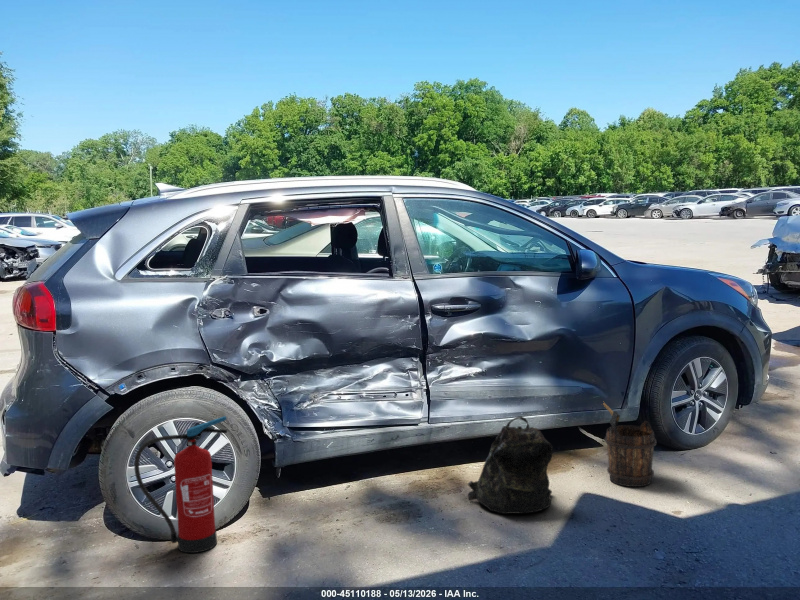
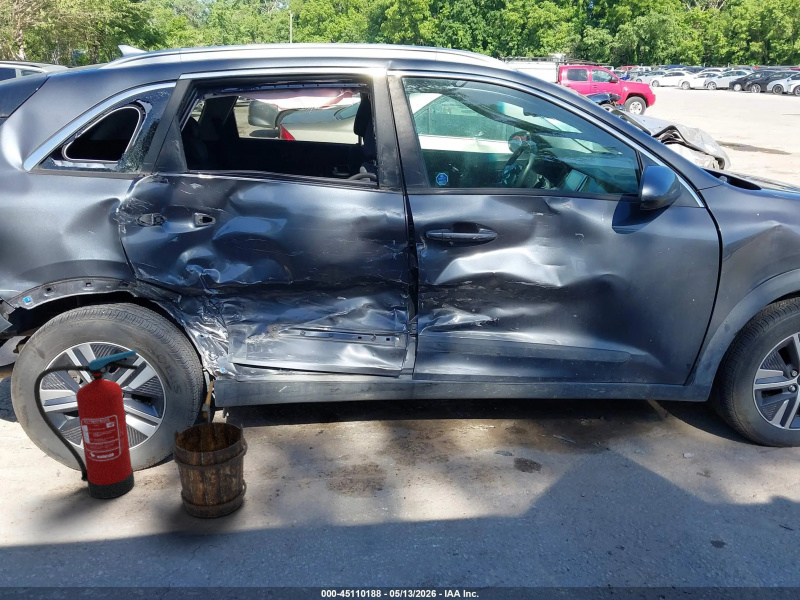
bucket: present [603,403,656,487] -> present [173,381,248,518]
backpack: present [468,416,553,514] -> none [452,393,565,523]

